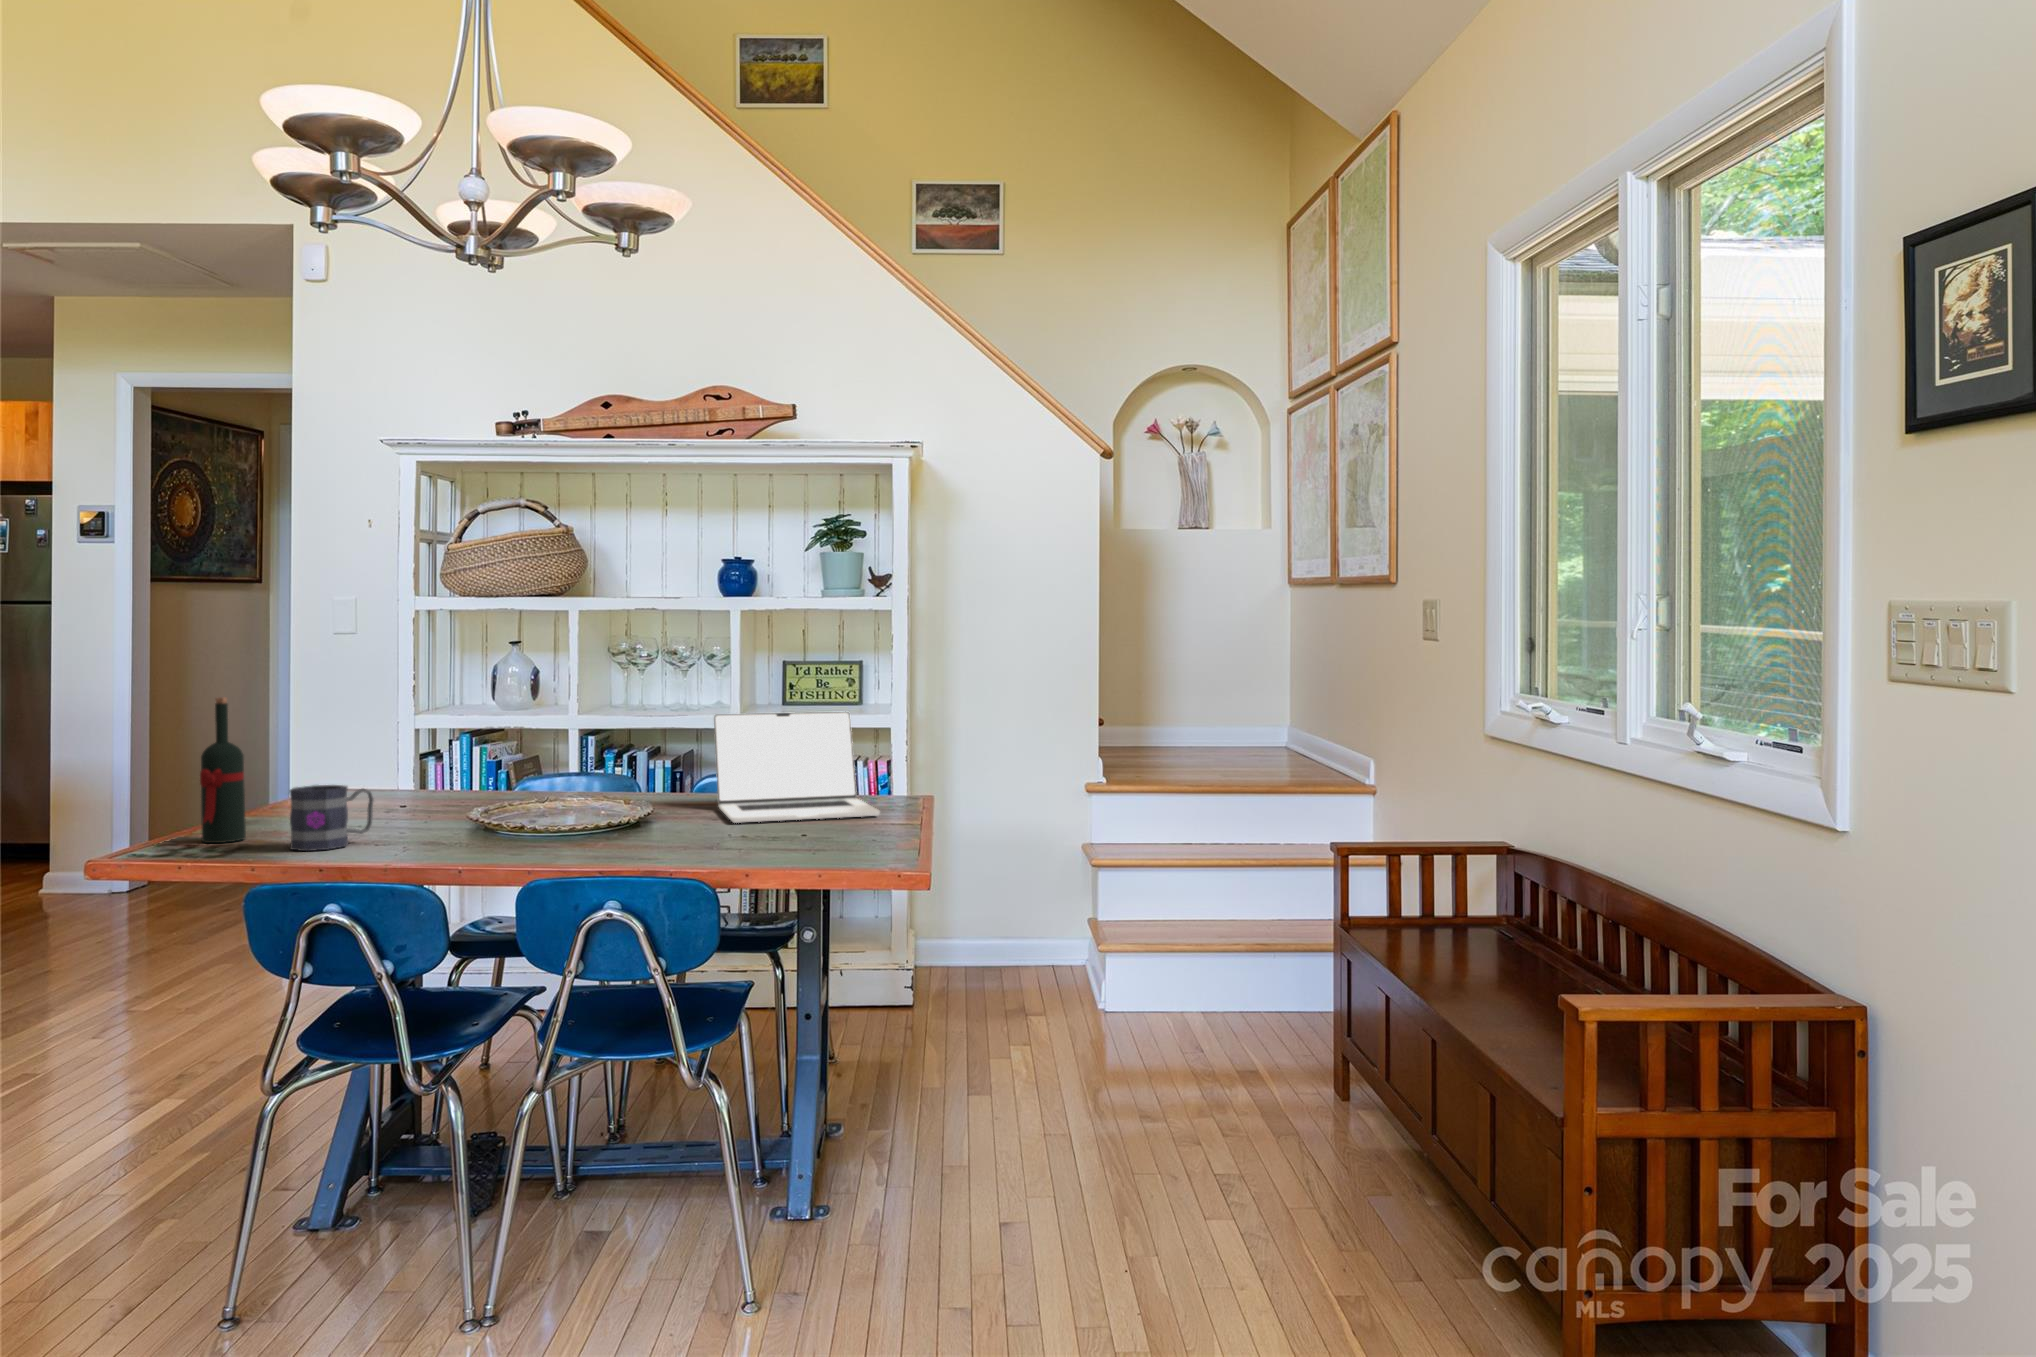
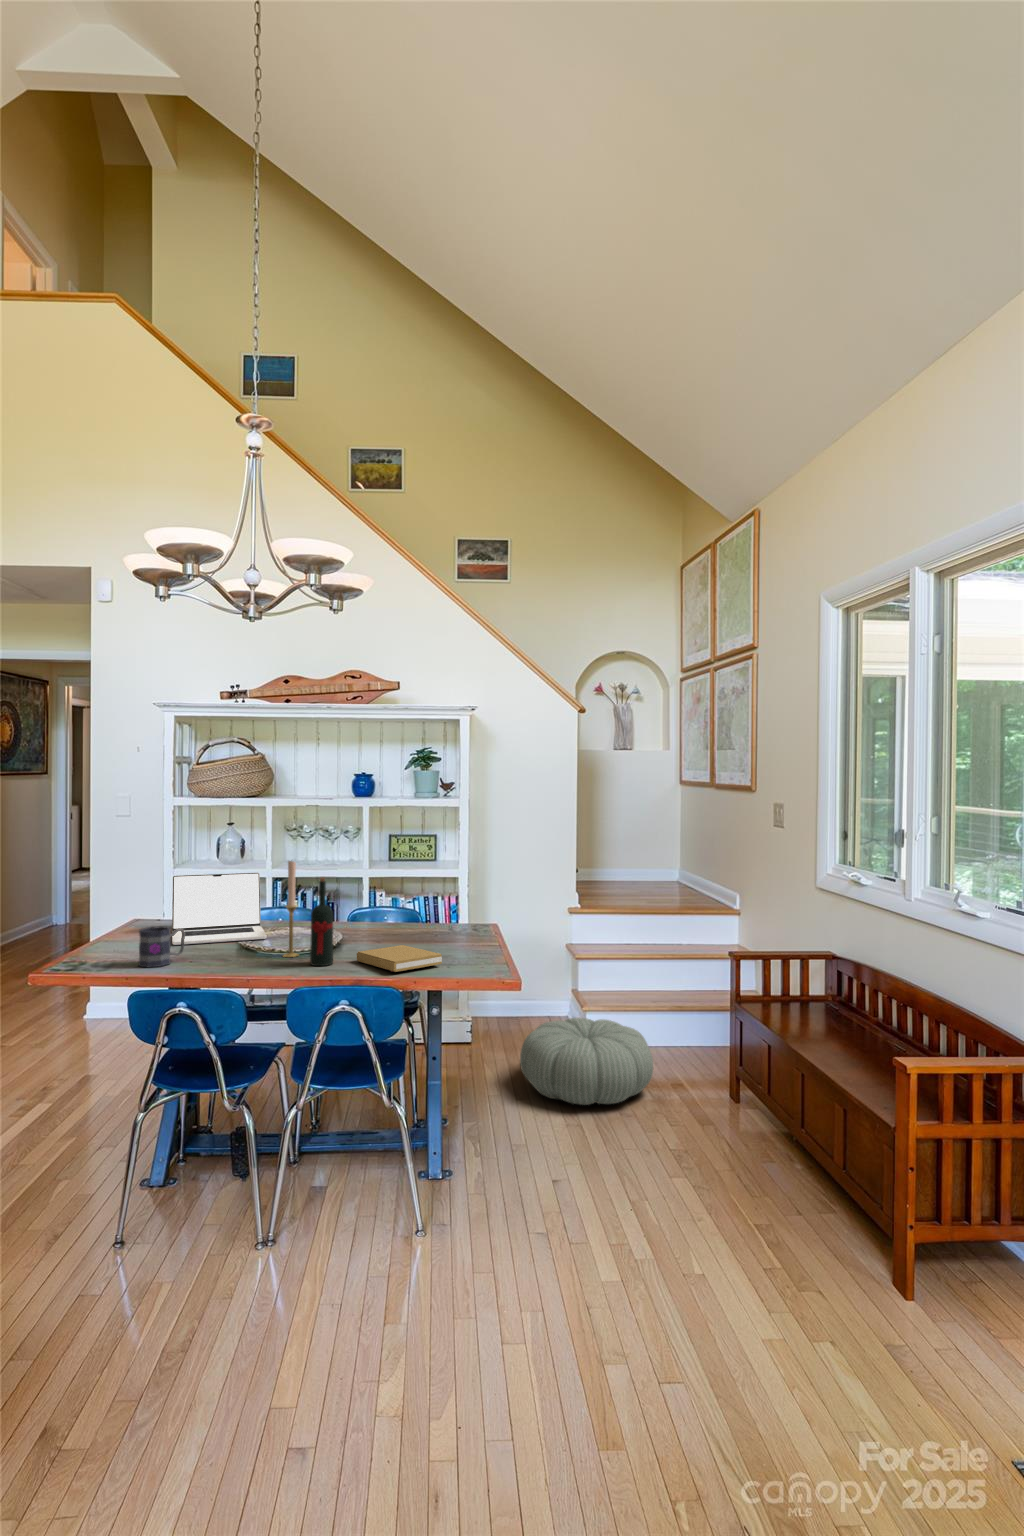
candlestick: none [542,674,572,839] -> present [284,861,298,957]
wine bottle: present [200,697,246,843] -> present [310,877,333,966]
laptop: present [714,711,880,823] -> present [172,873,267,945]
book: none [662,821,802,858] -> present [357,945,442,972]
pouf: none [977,960,1200,1100] -> present [520,1018,653,1105]

